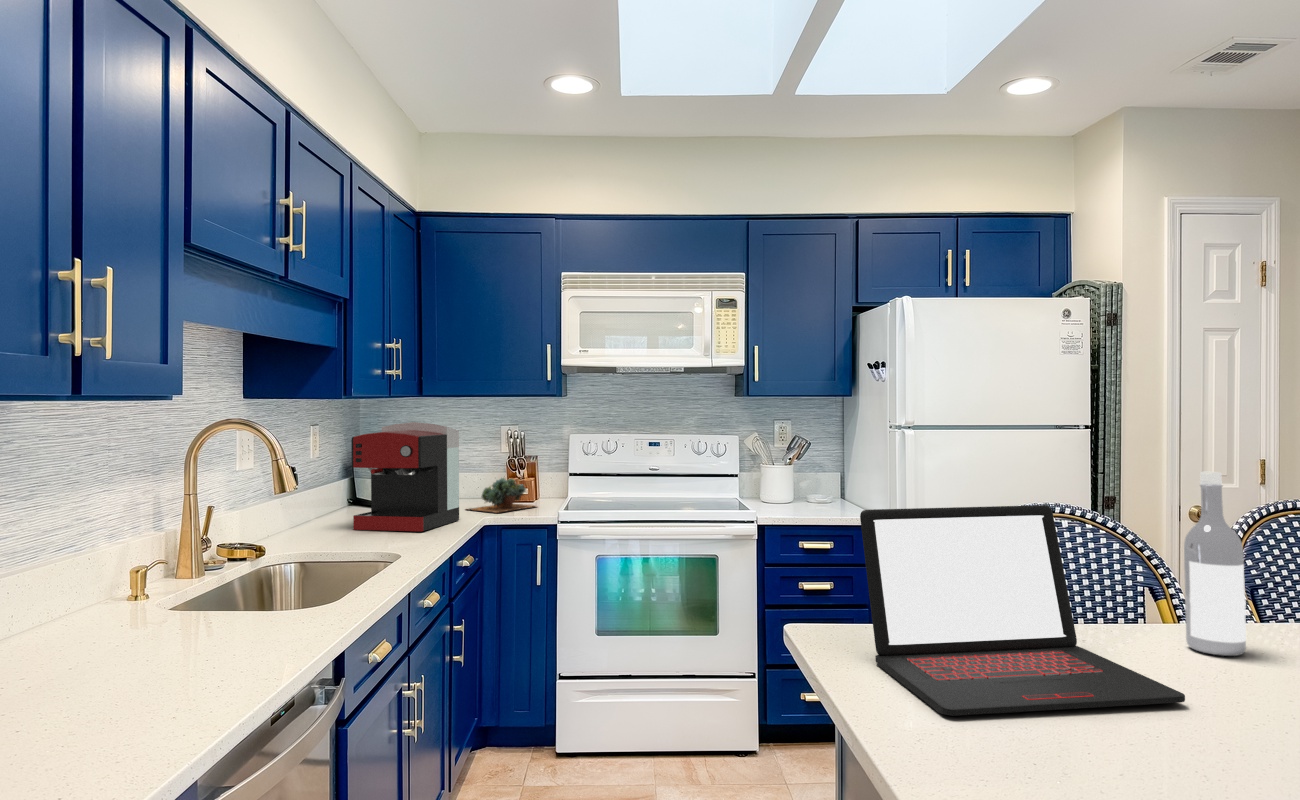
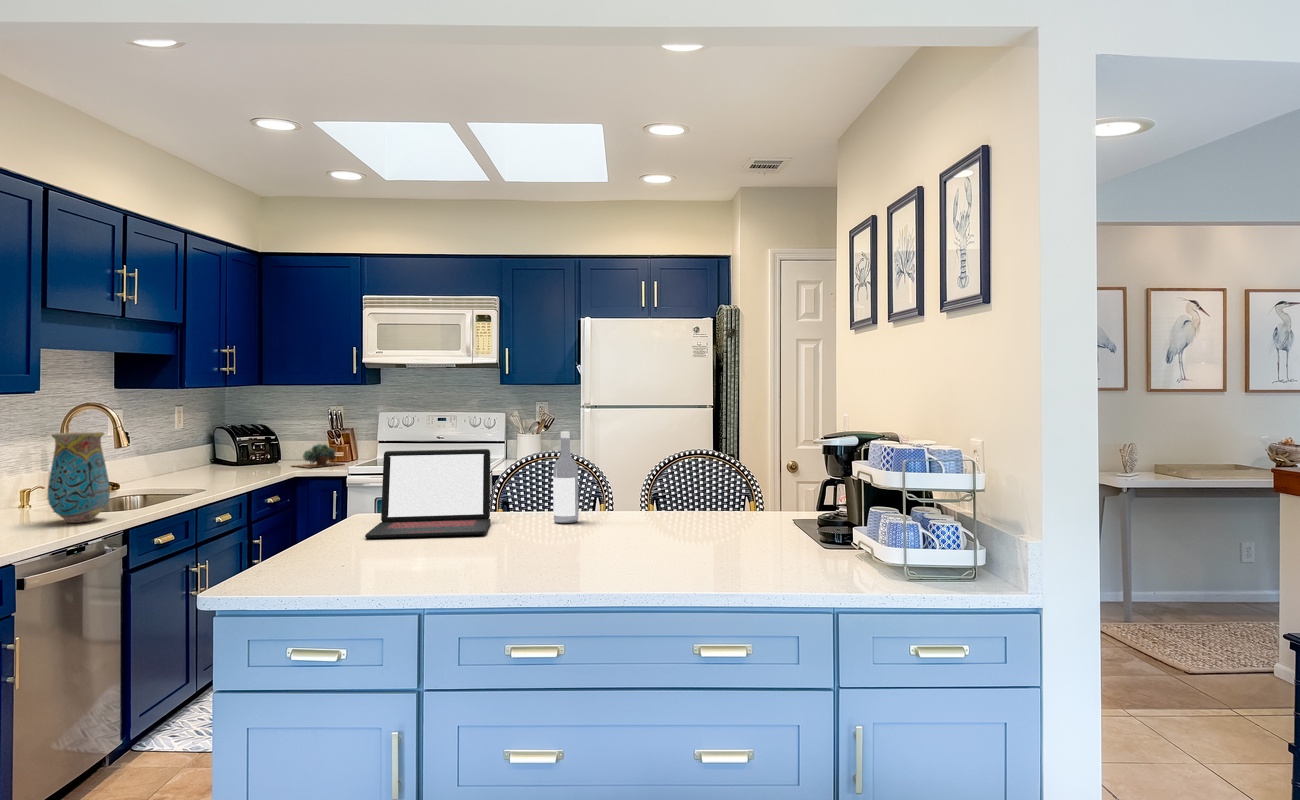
coffee maker: present [351,422,459,531] -> none [193,405,276,478]
vase: none [199,469,306,646] -> present [48,432,110,523]

